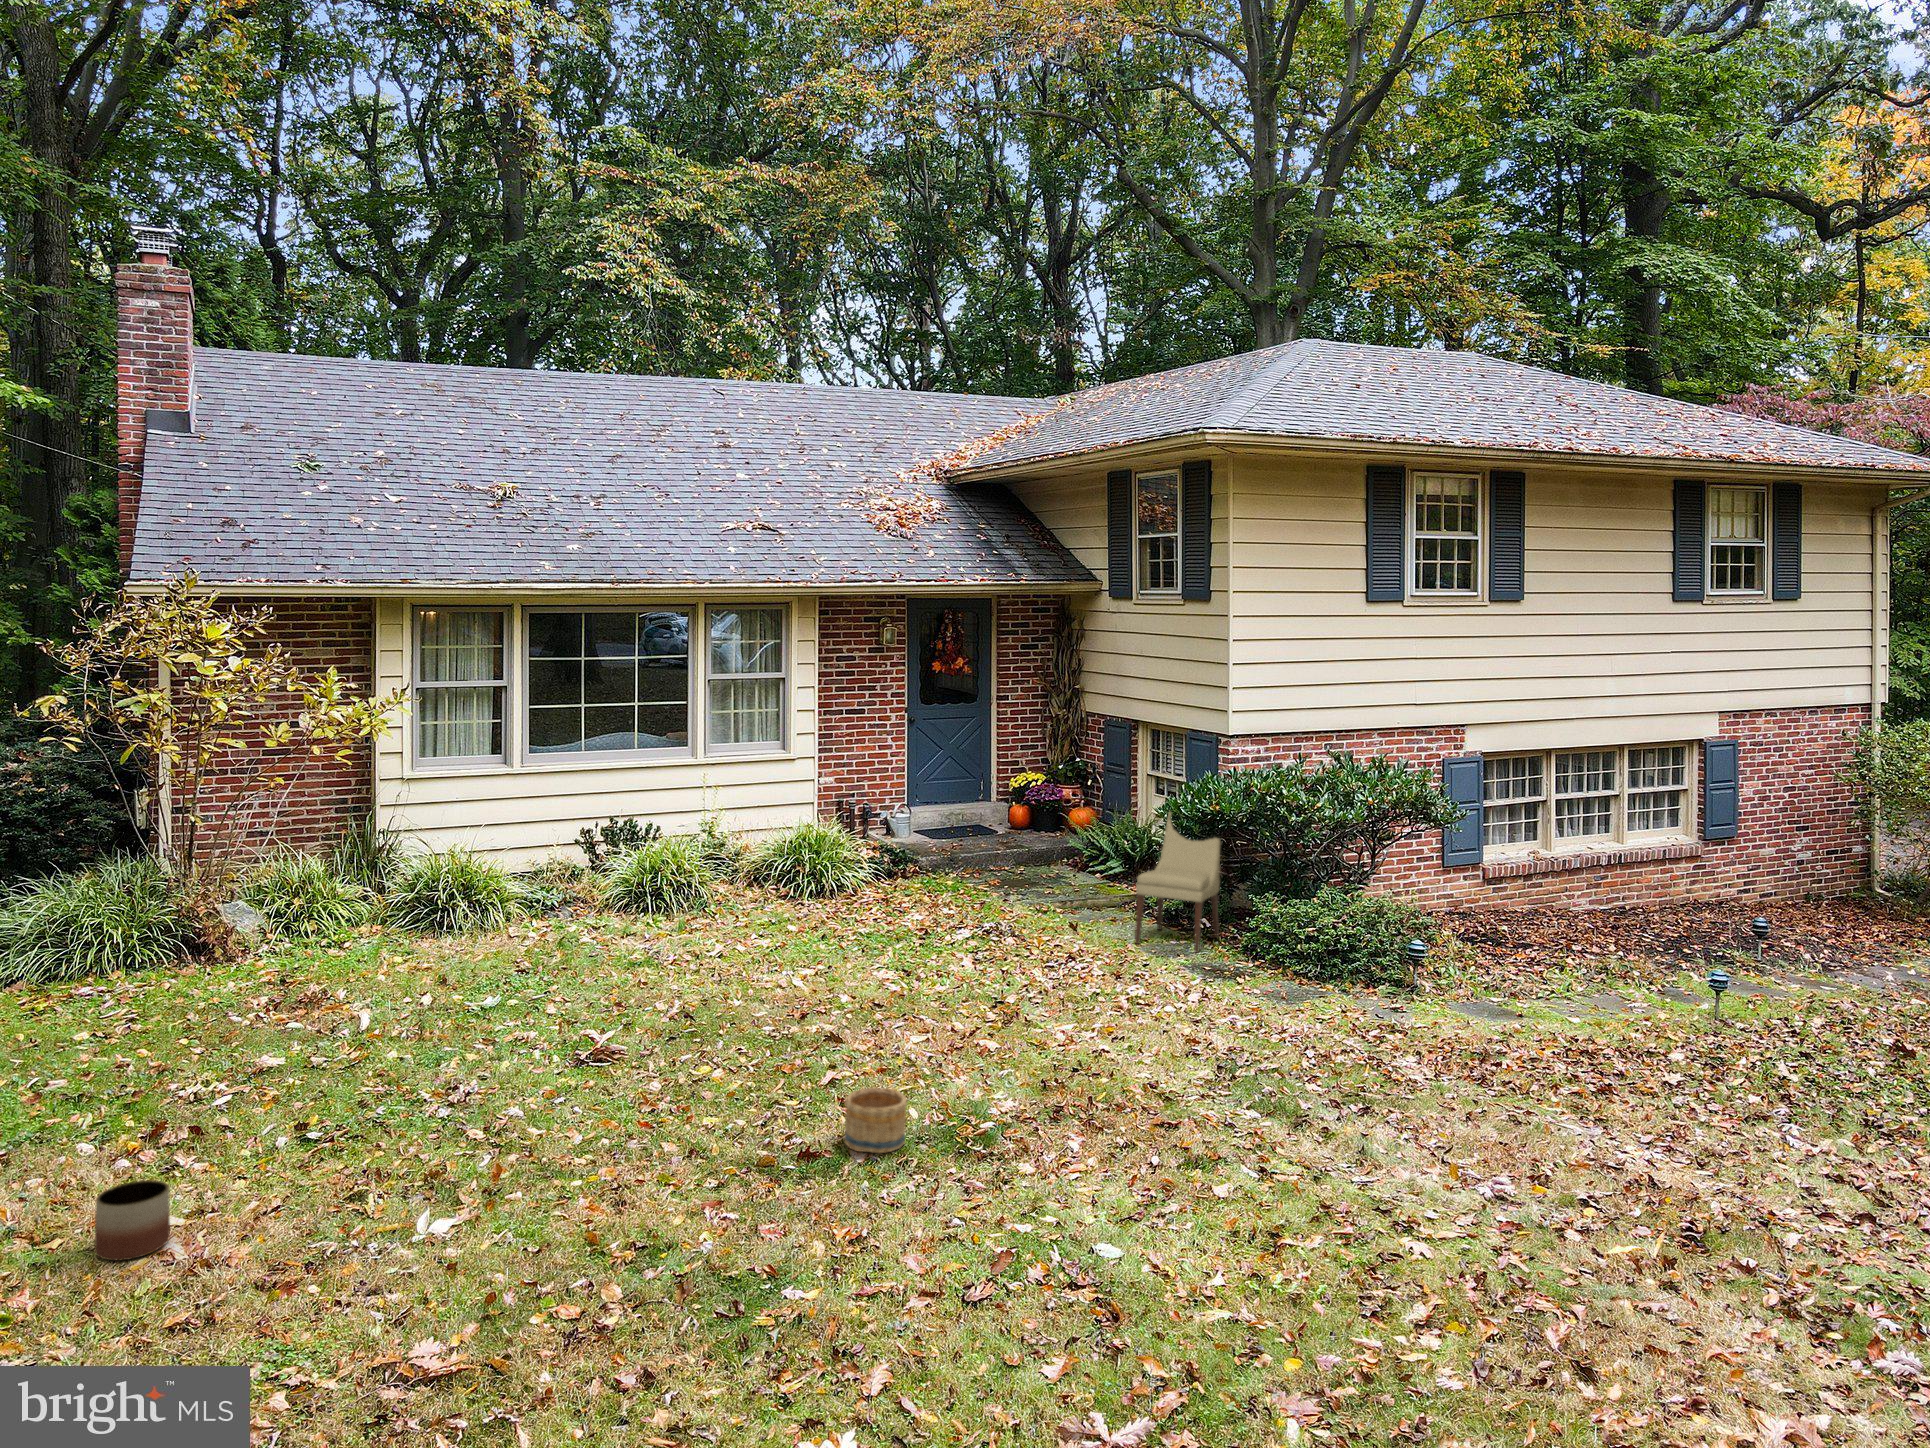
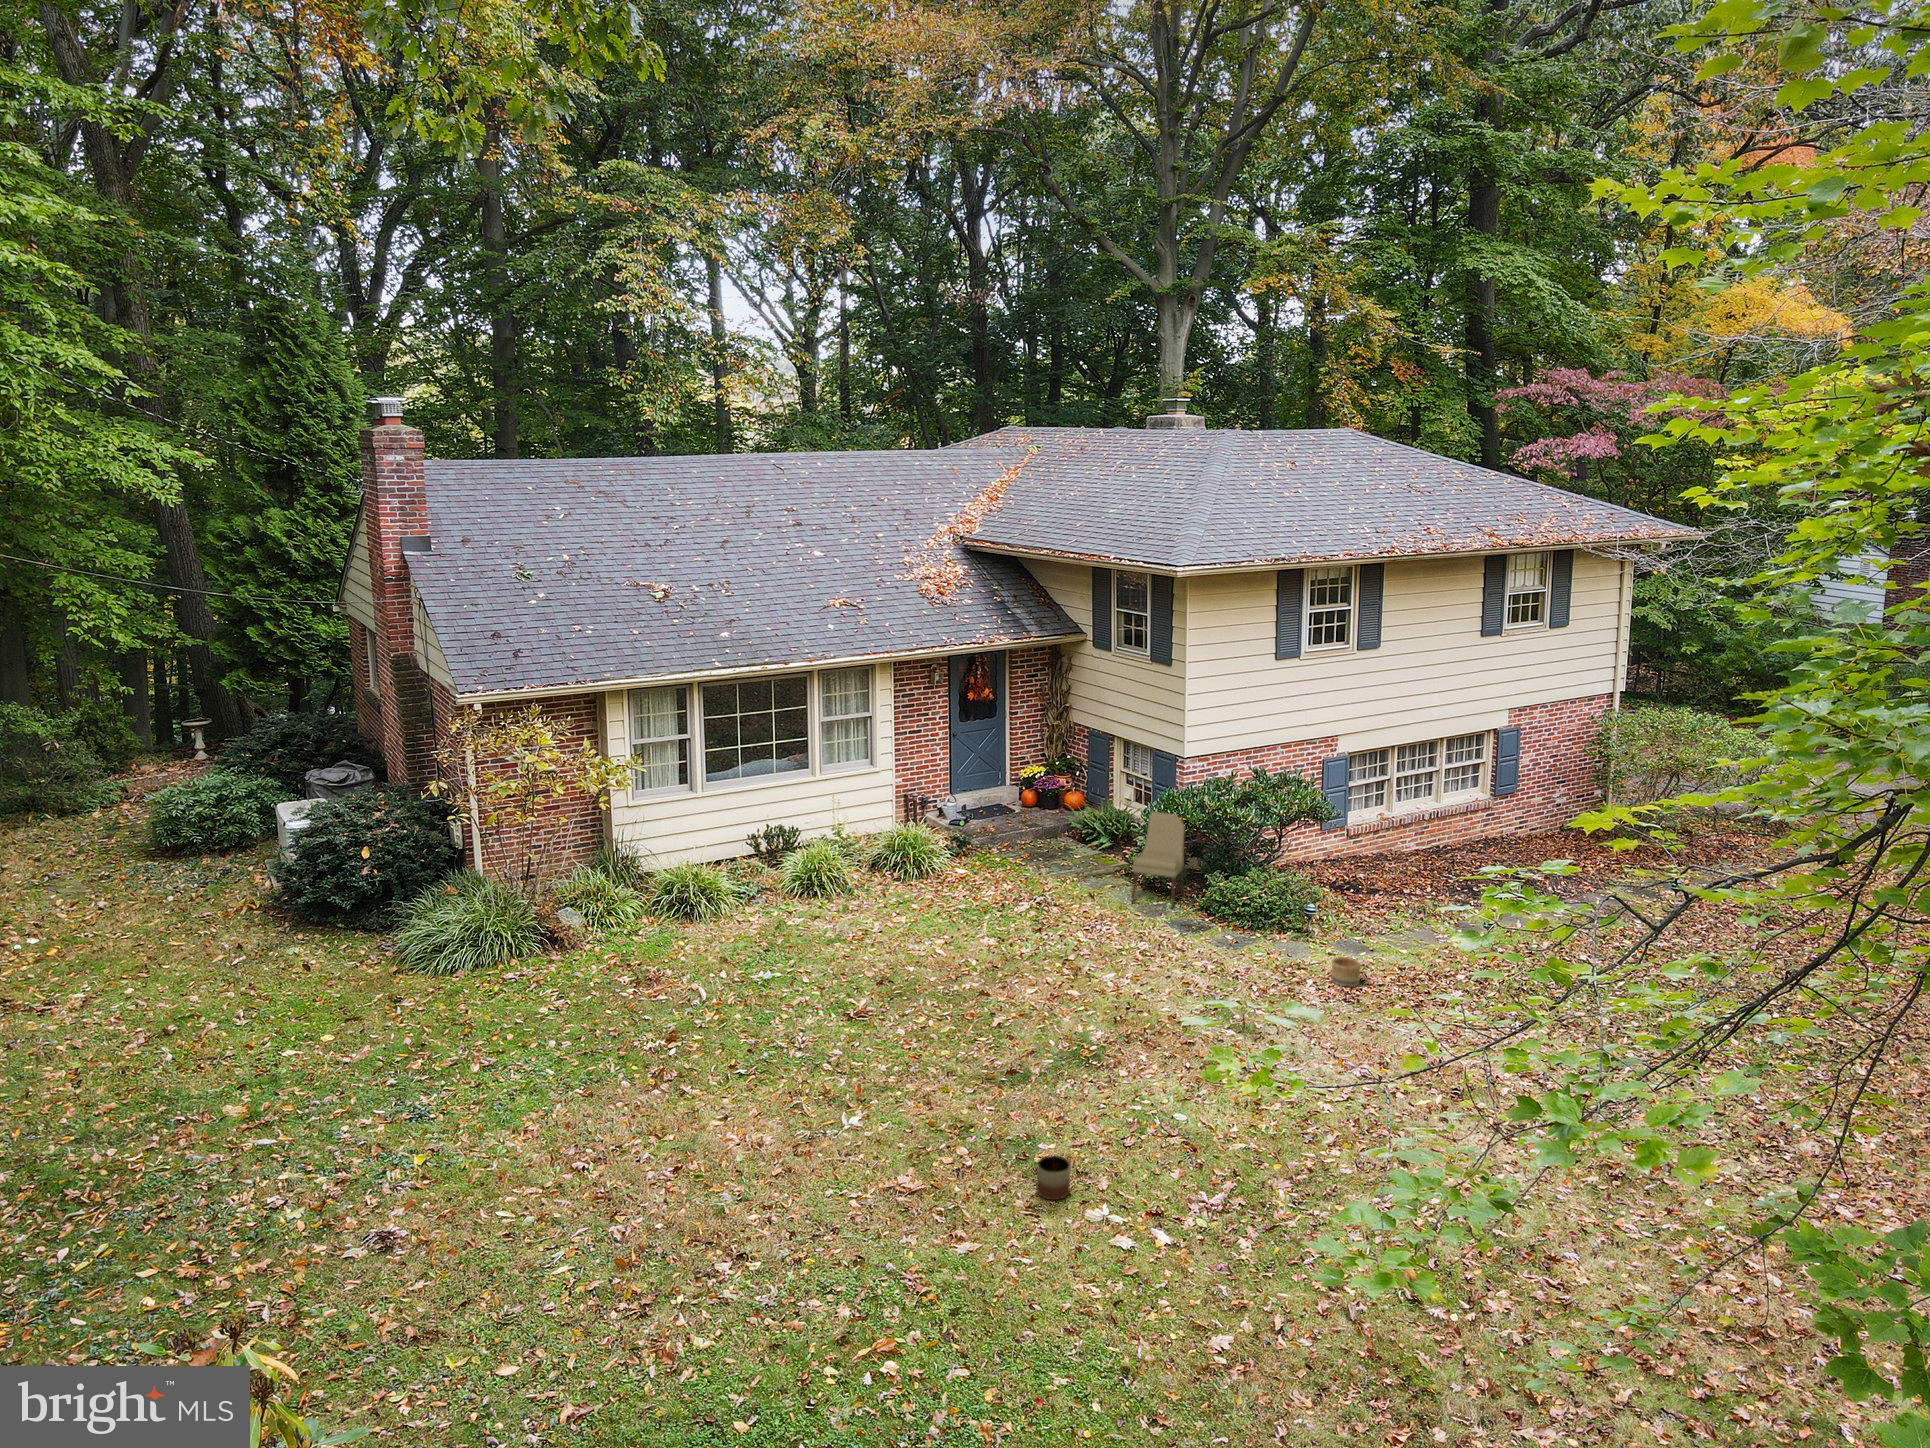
basket: present [845,1088,907,1153] -> present [1331,957,1361,987]
planter: present [95,1180,170,1261] -> present [1036,1156,1070,1200]

